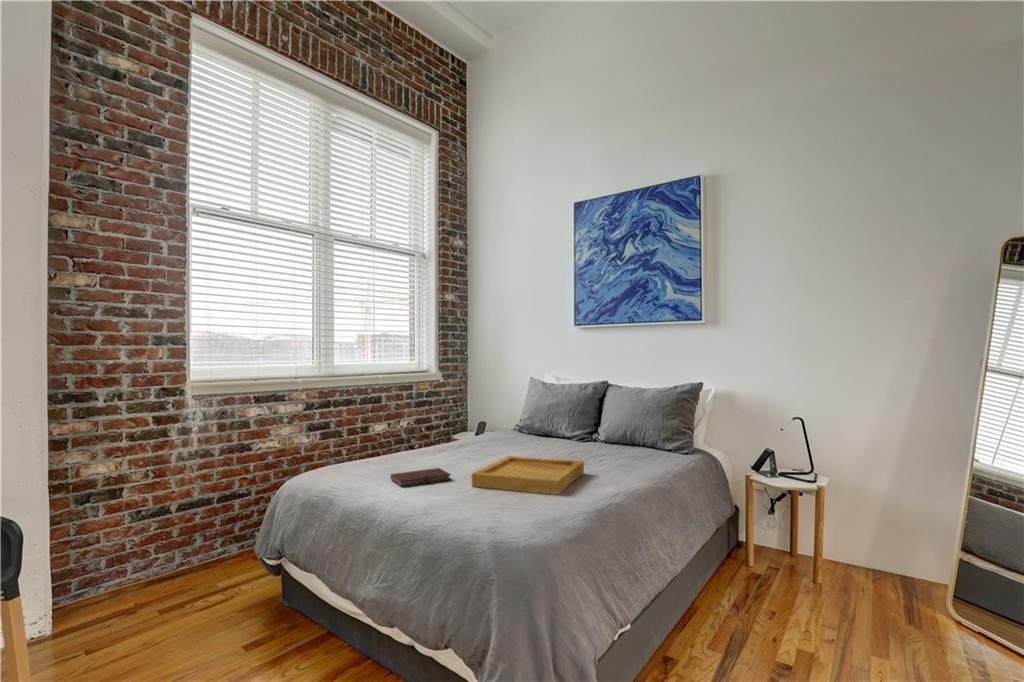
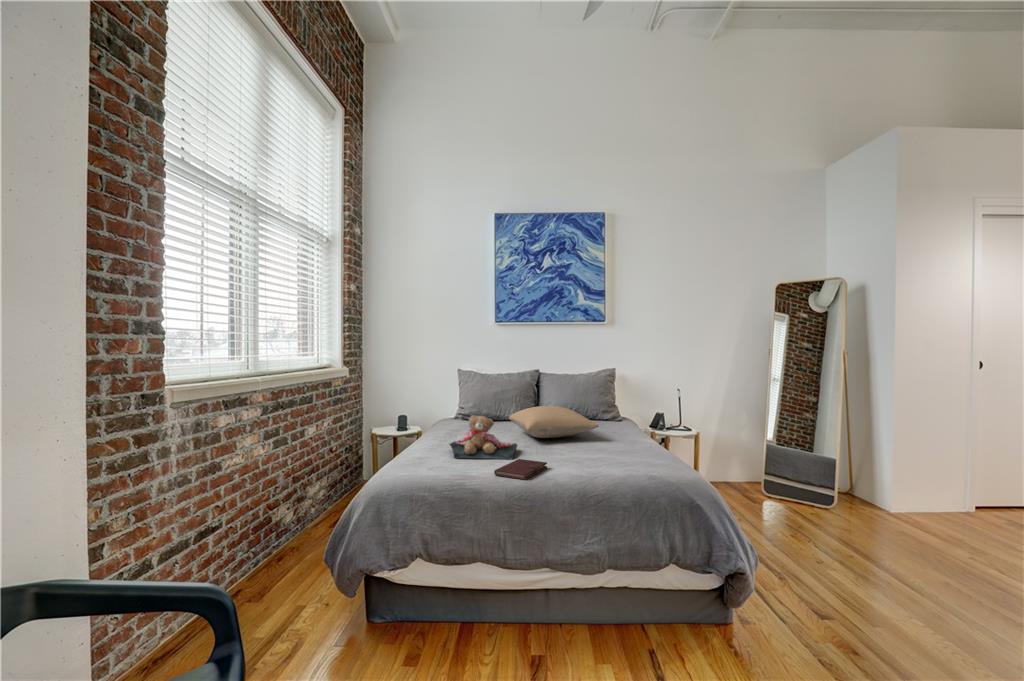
pillow: none [501,418,598,454] -> present [509,406,599,438]
teddy bear: none [406,420,480,469] -> present [450,415,517,459]
tray: present [472,456,584,495] -> none [558,439,657,470]

